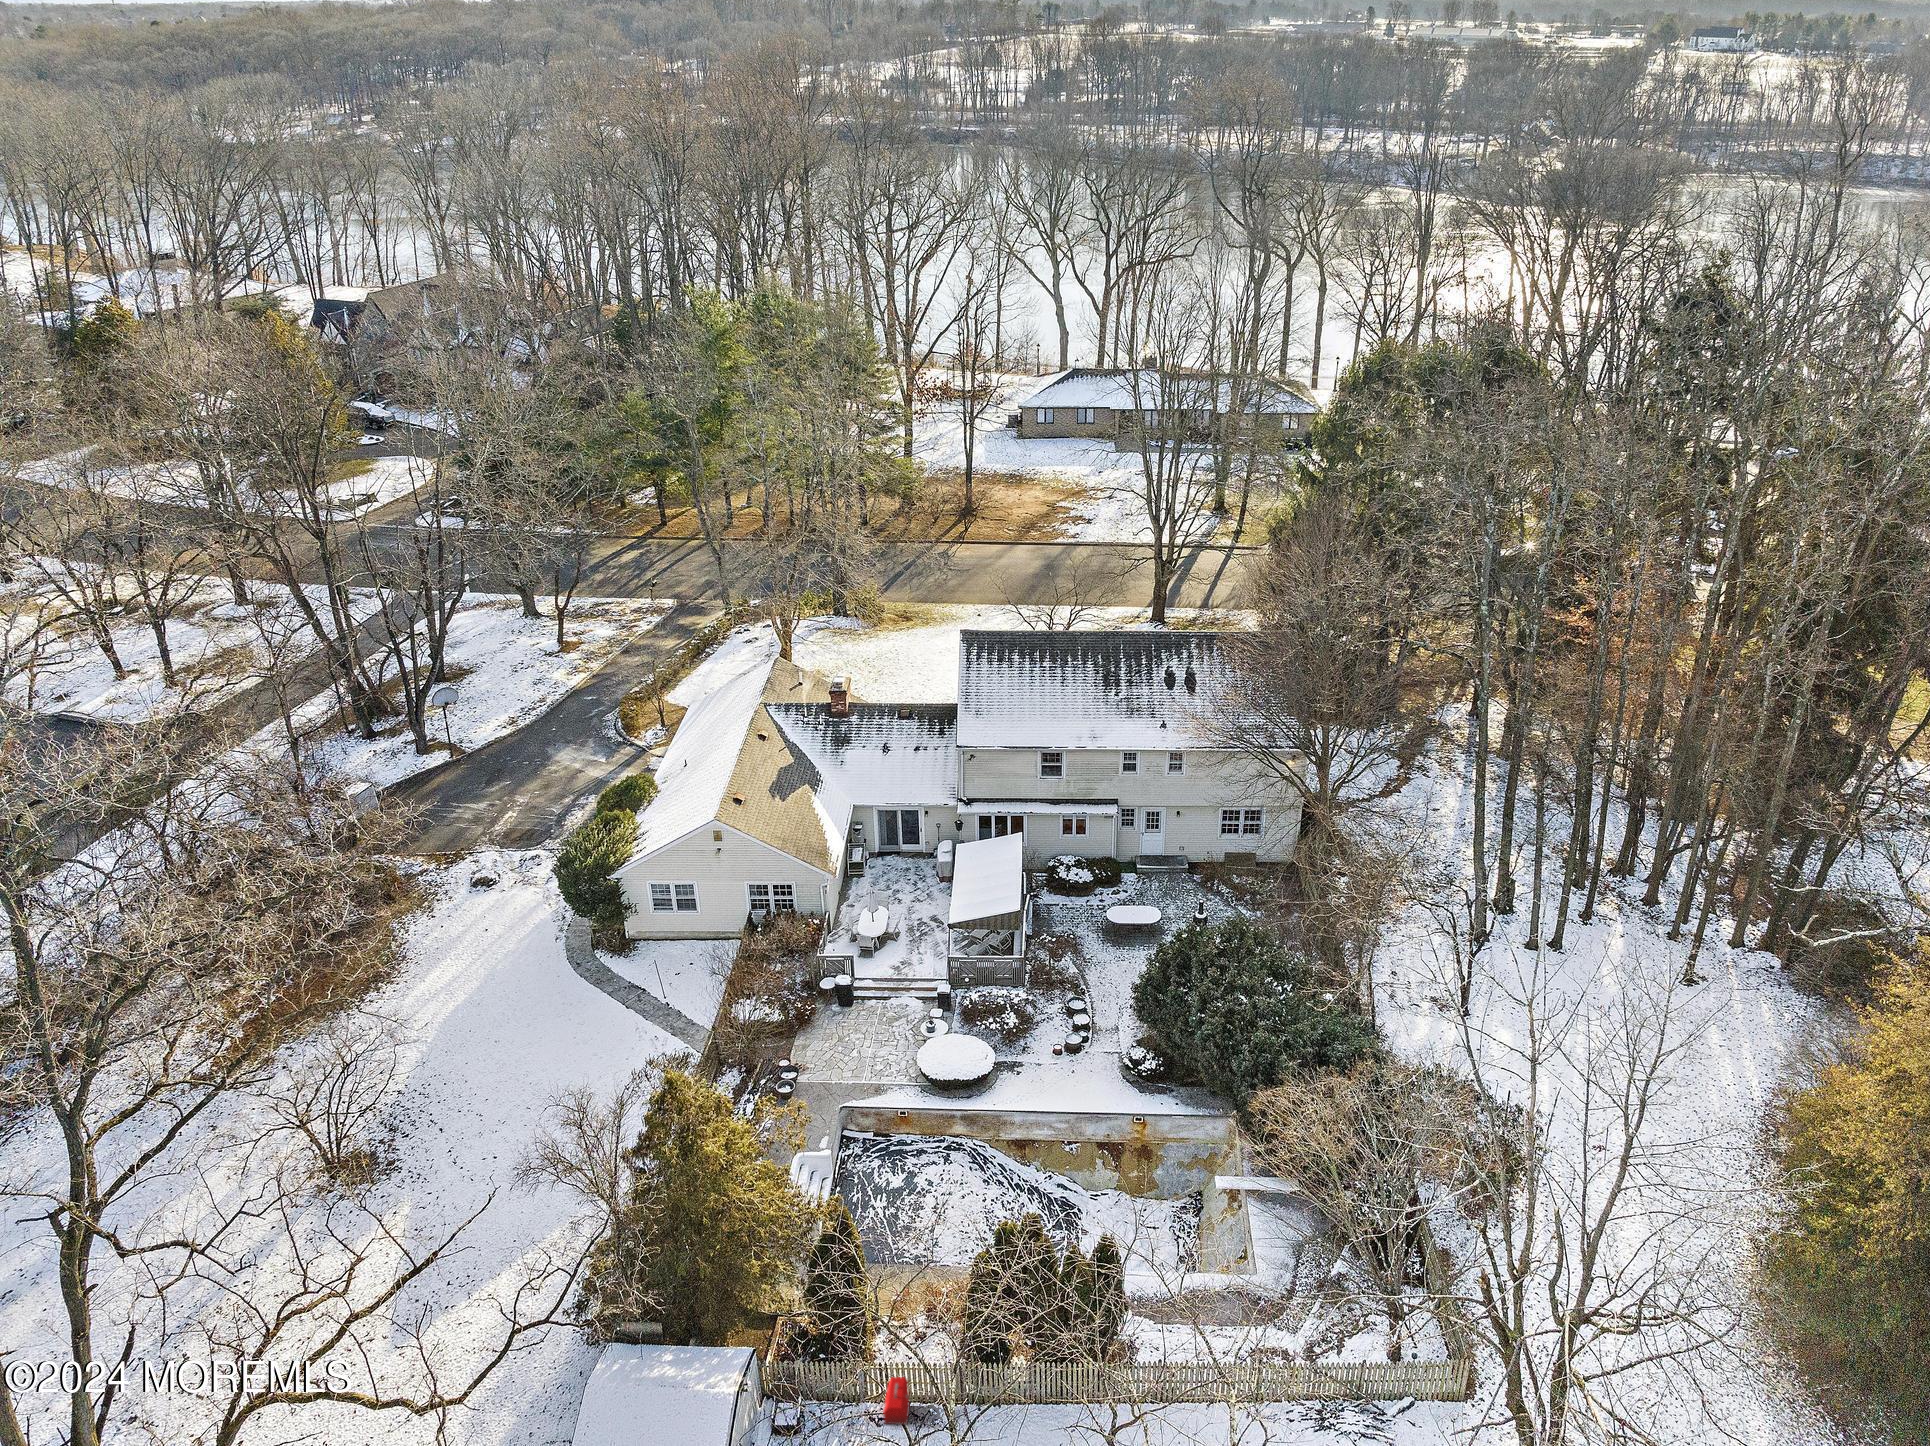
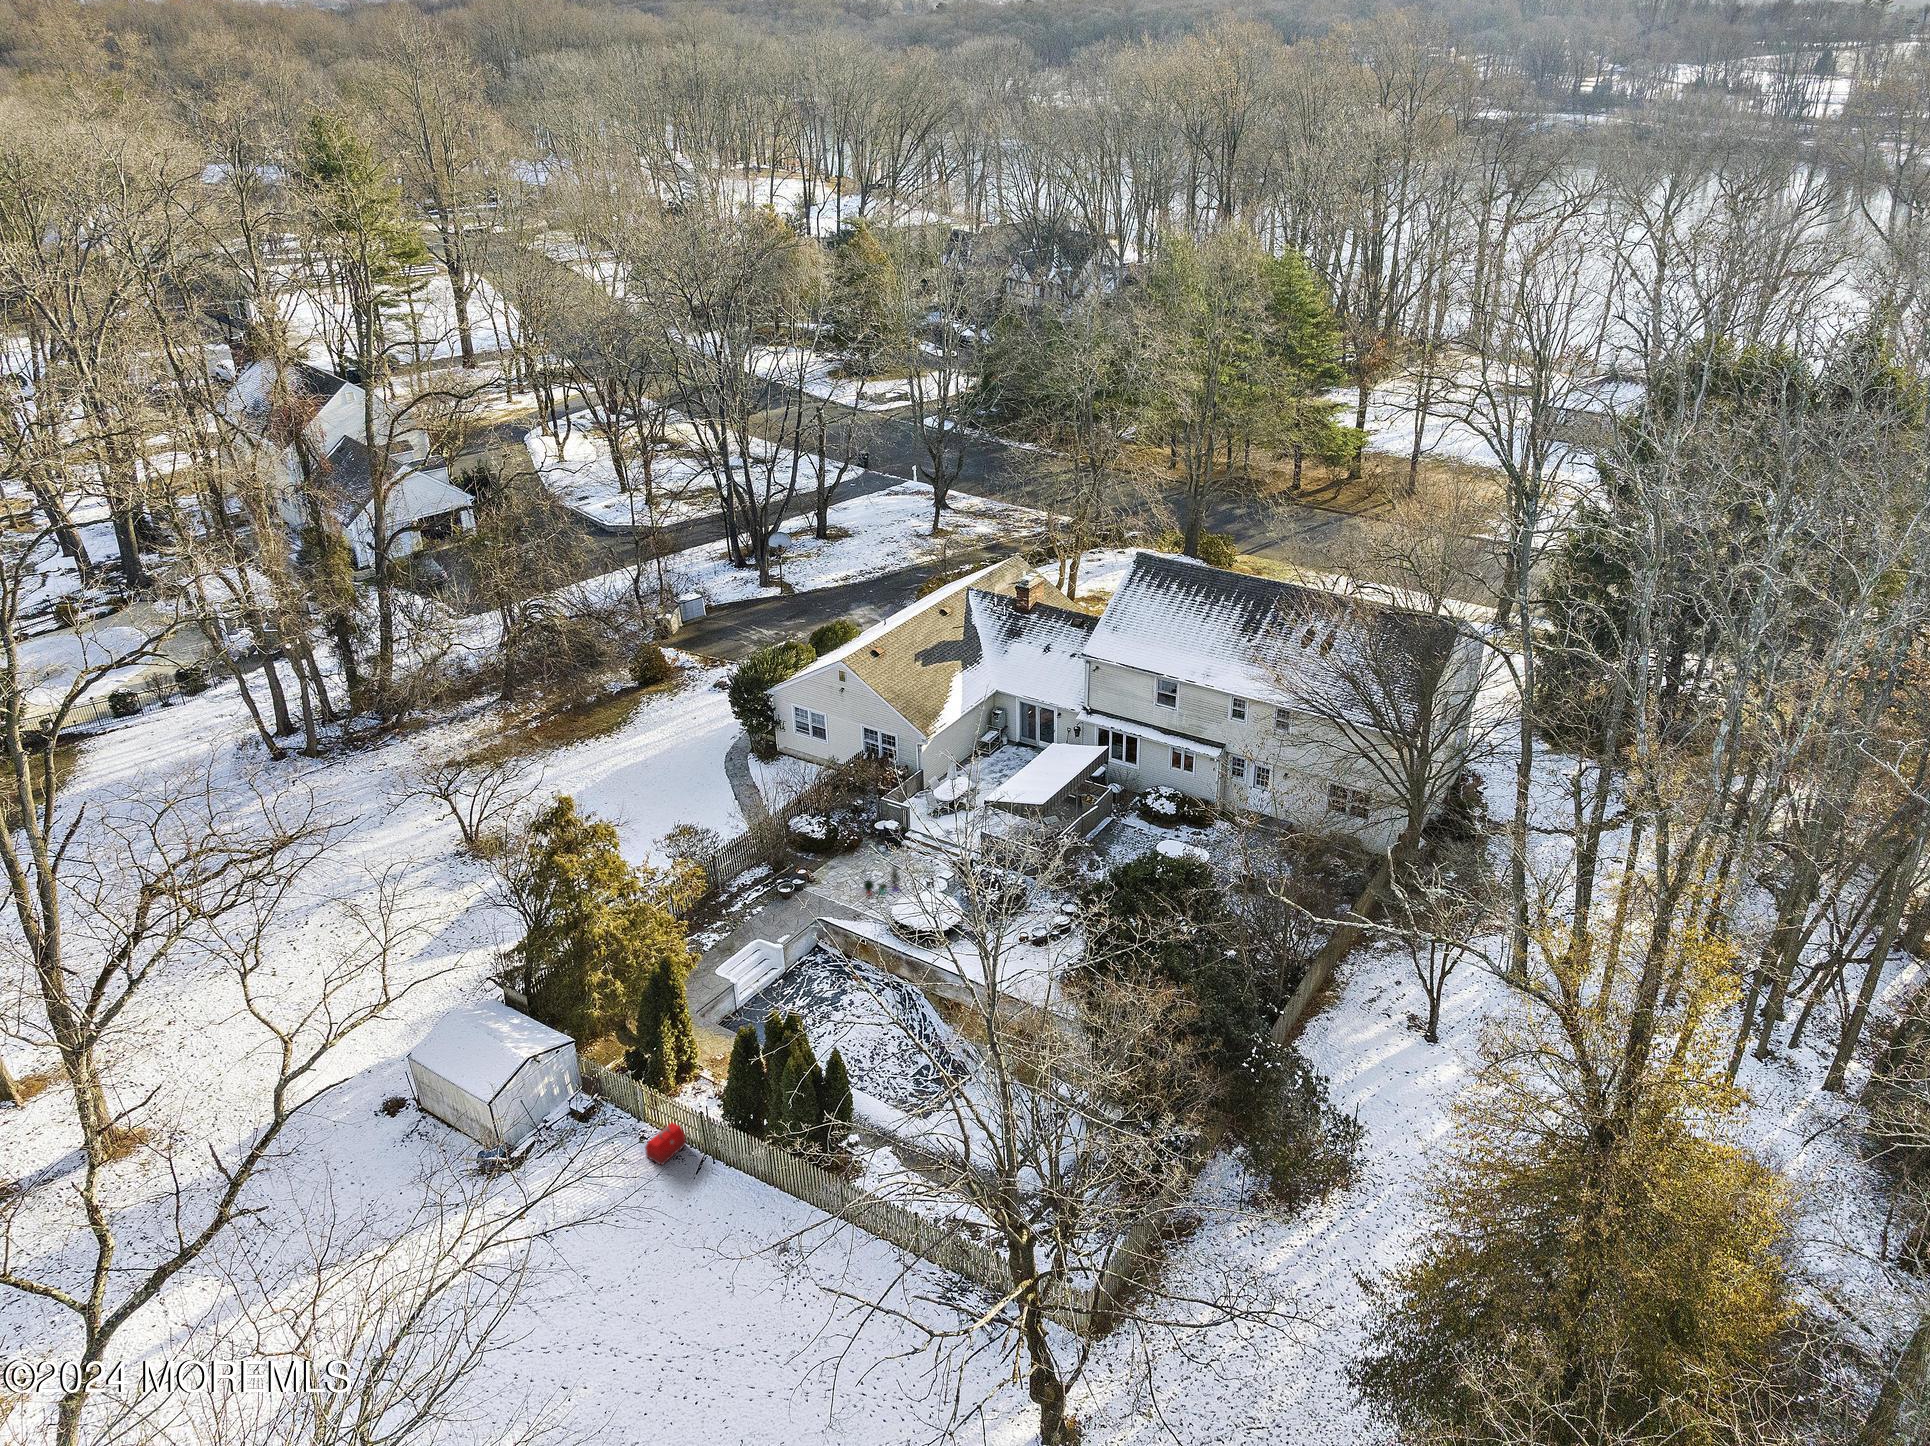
potted plant: none [850,1024,885,1067] -> present [863,866,900,895]

